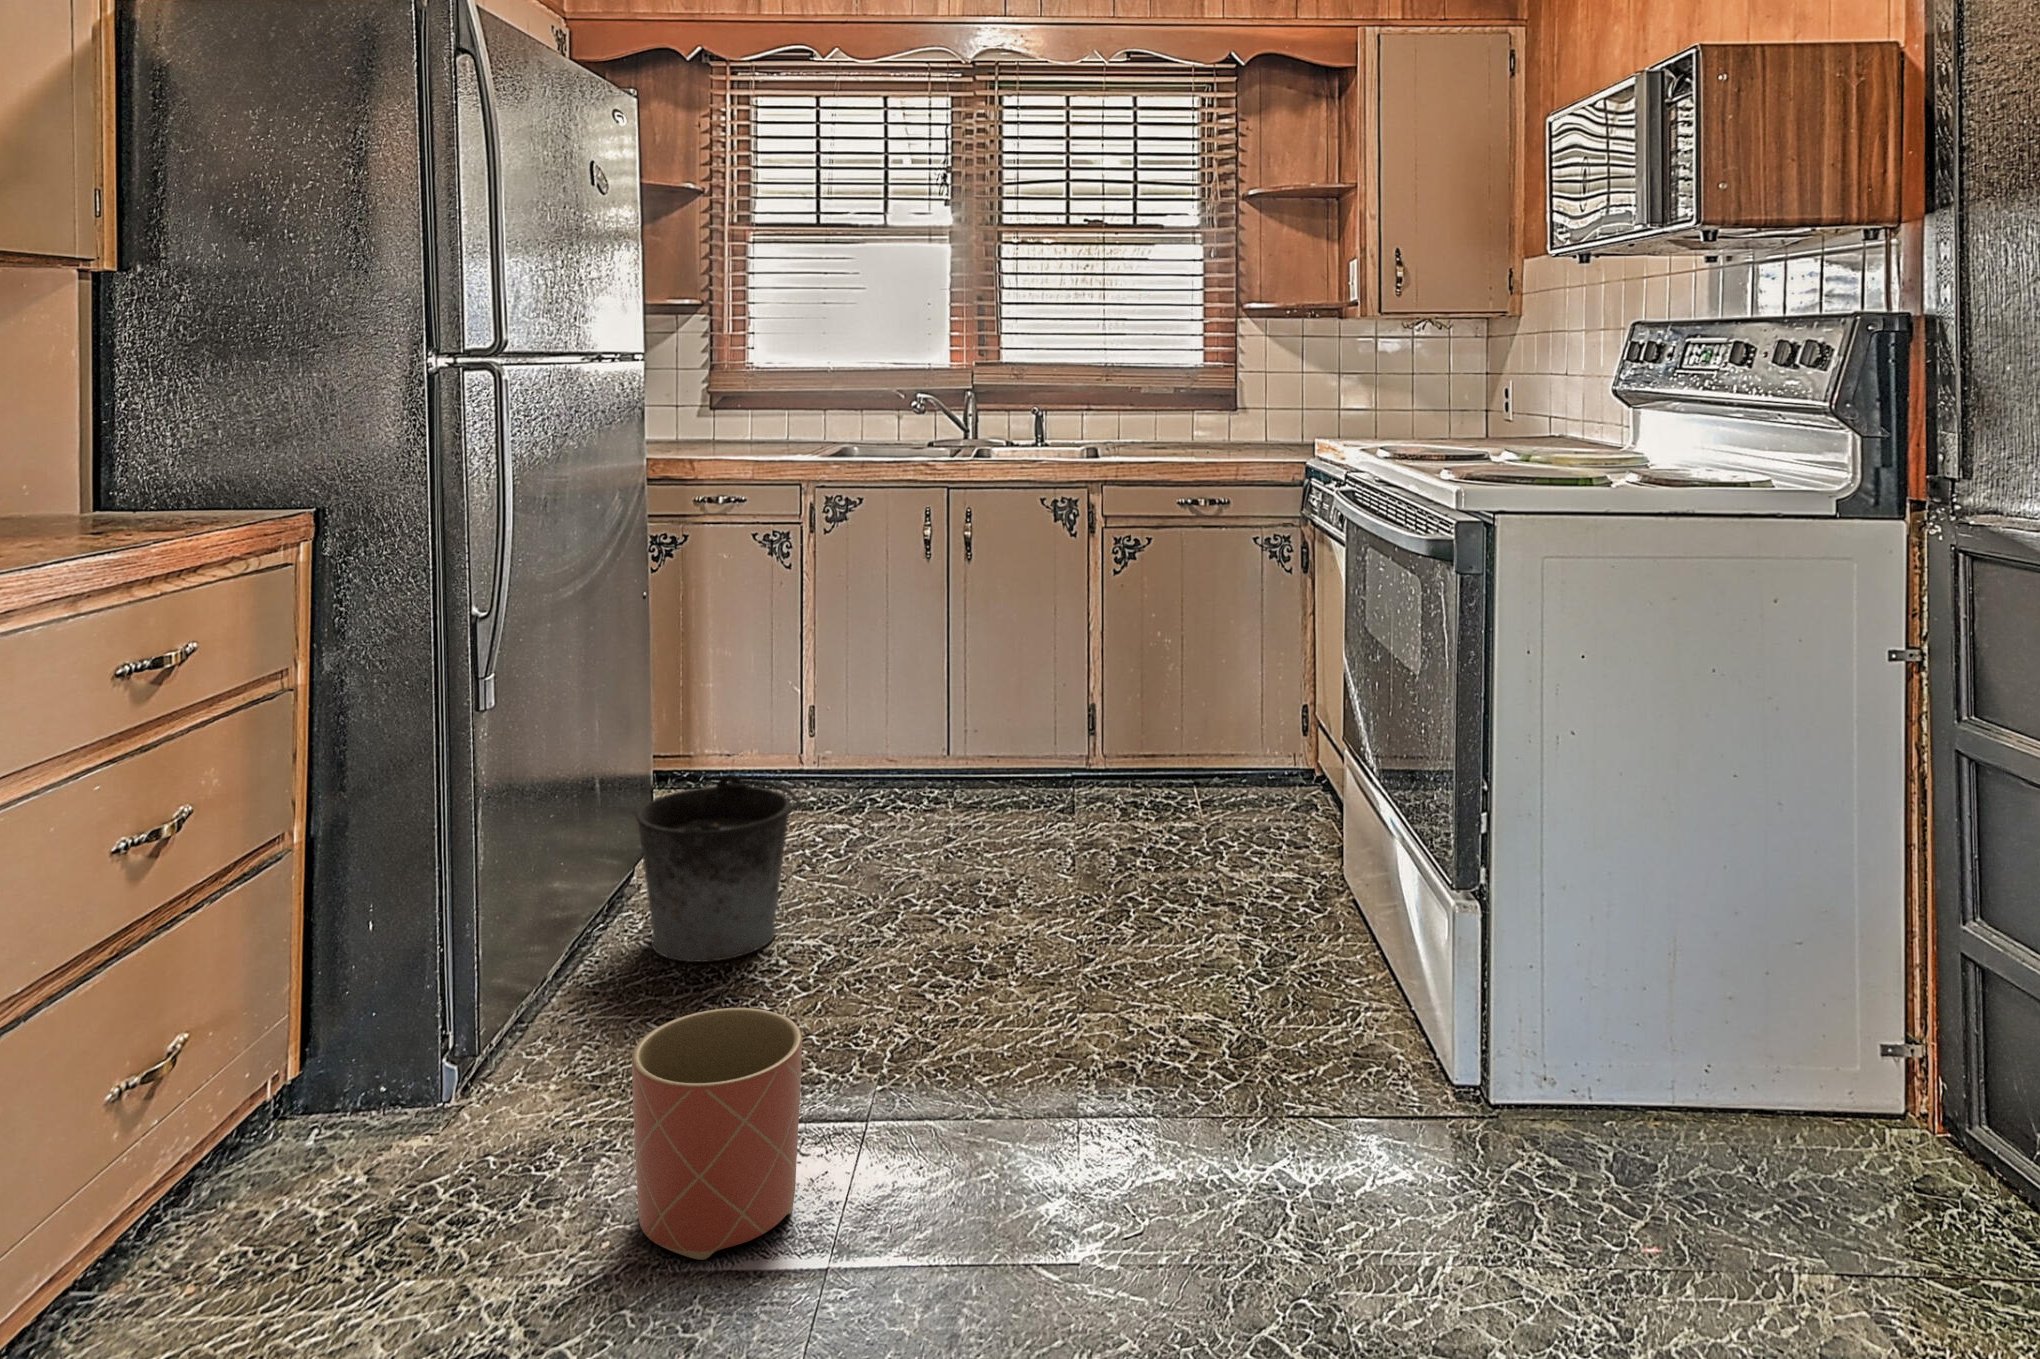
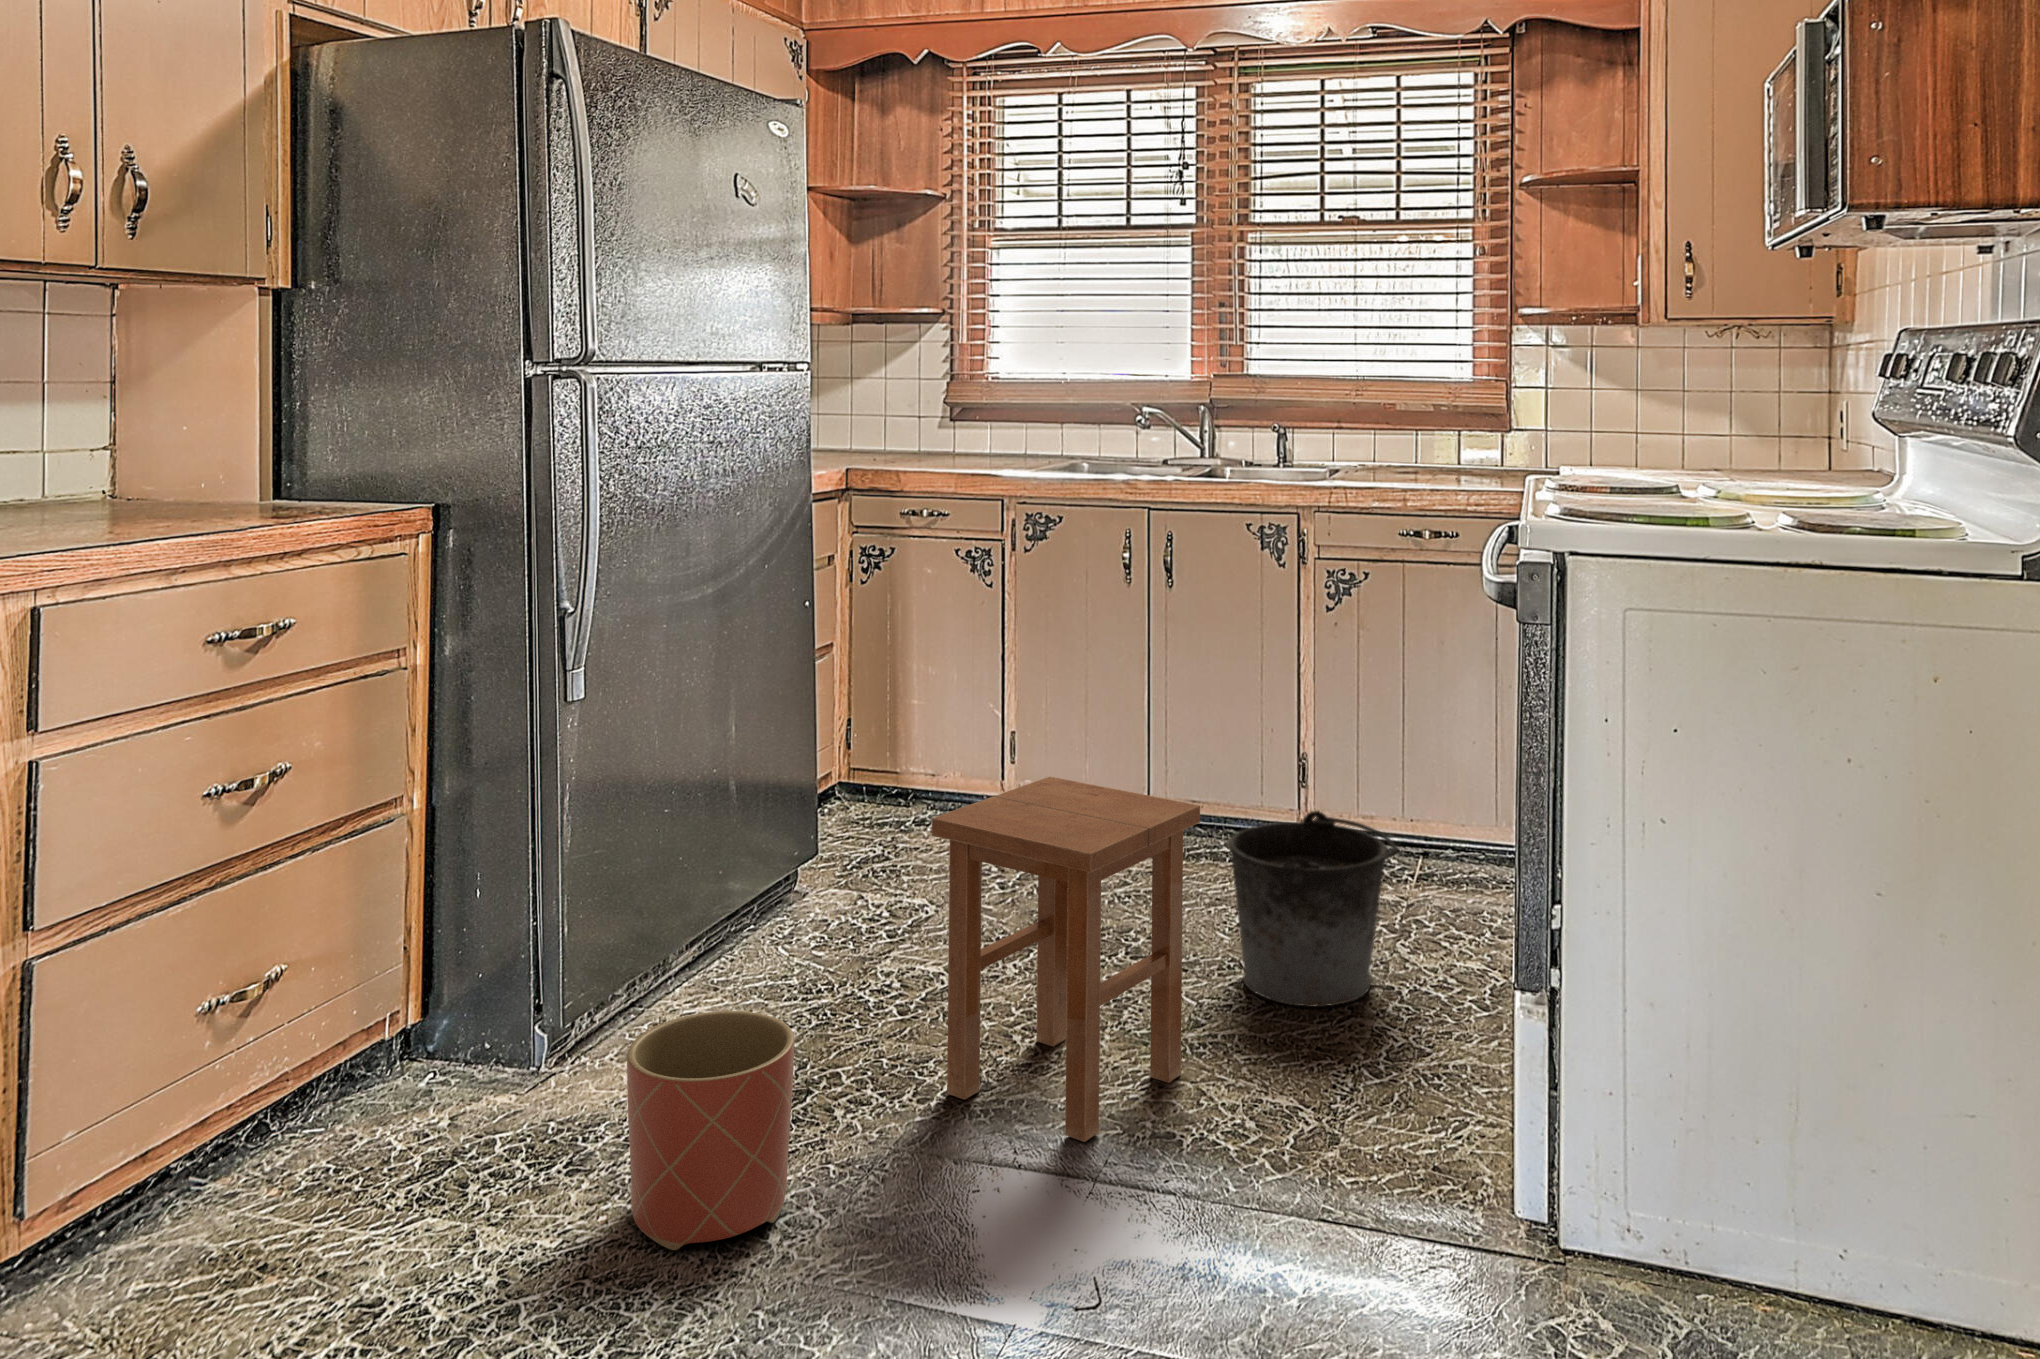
stool: none [876,747,1113,1087] -> present [932,776,1200,1142]
bucket: present [636,775,801,962] -> present [1228,811,1399,1007]

